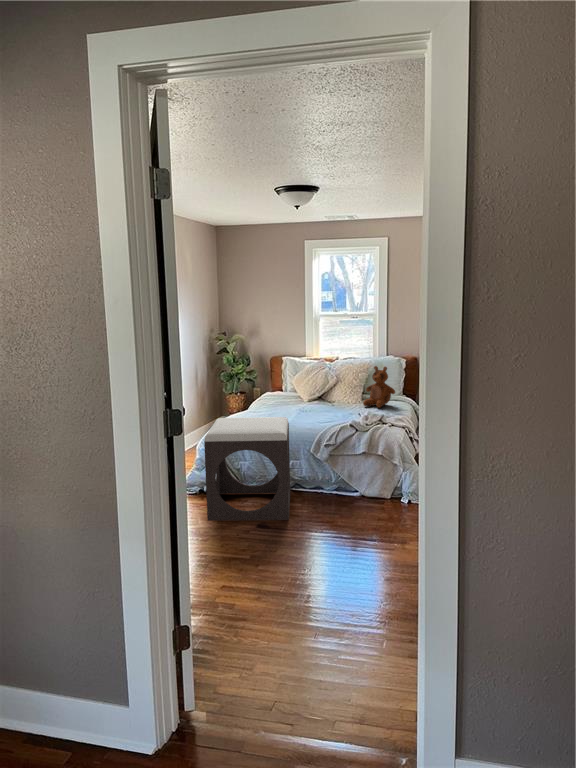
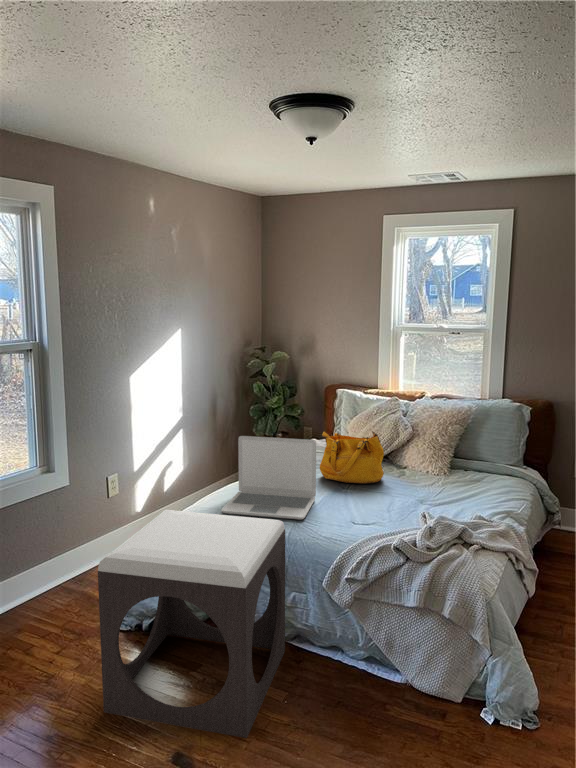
teddy bear: present [363,366,395,408] -> none [444,422,503,497]
handbag: none [287,376,326,407] -> present [320,431,384,483]
laptop: none [243,379,293,423] -> present [222,436,316,520]

